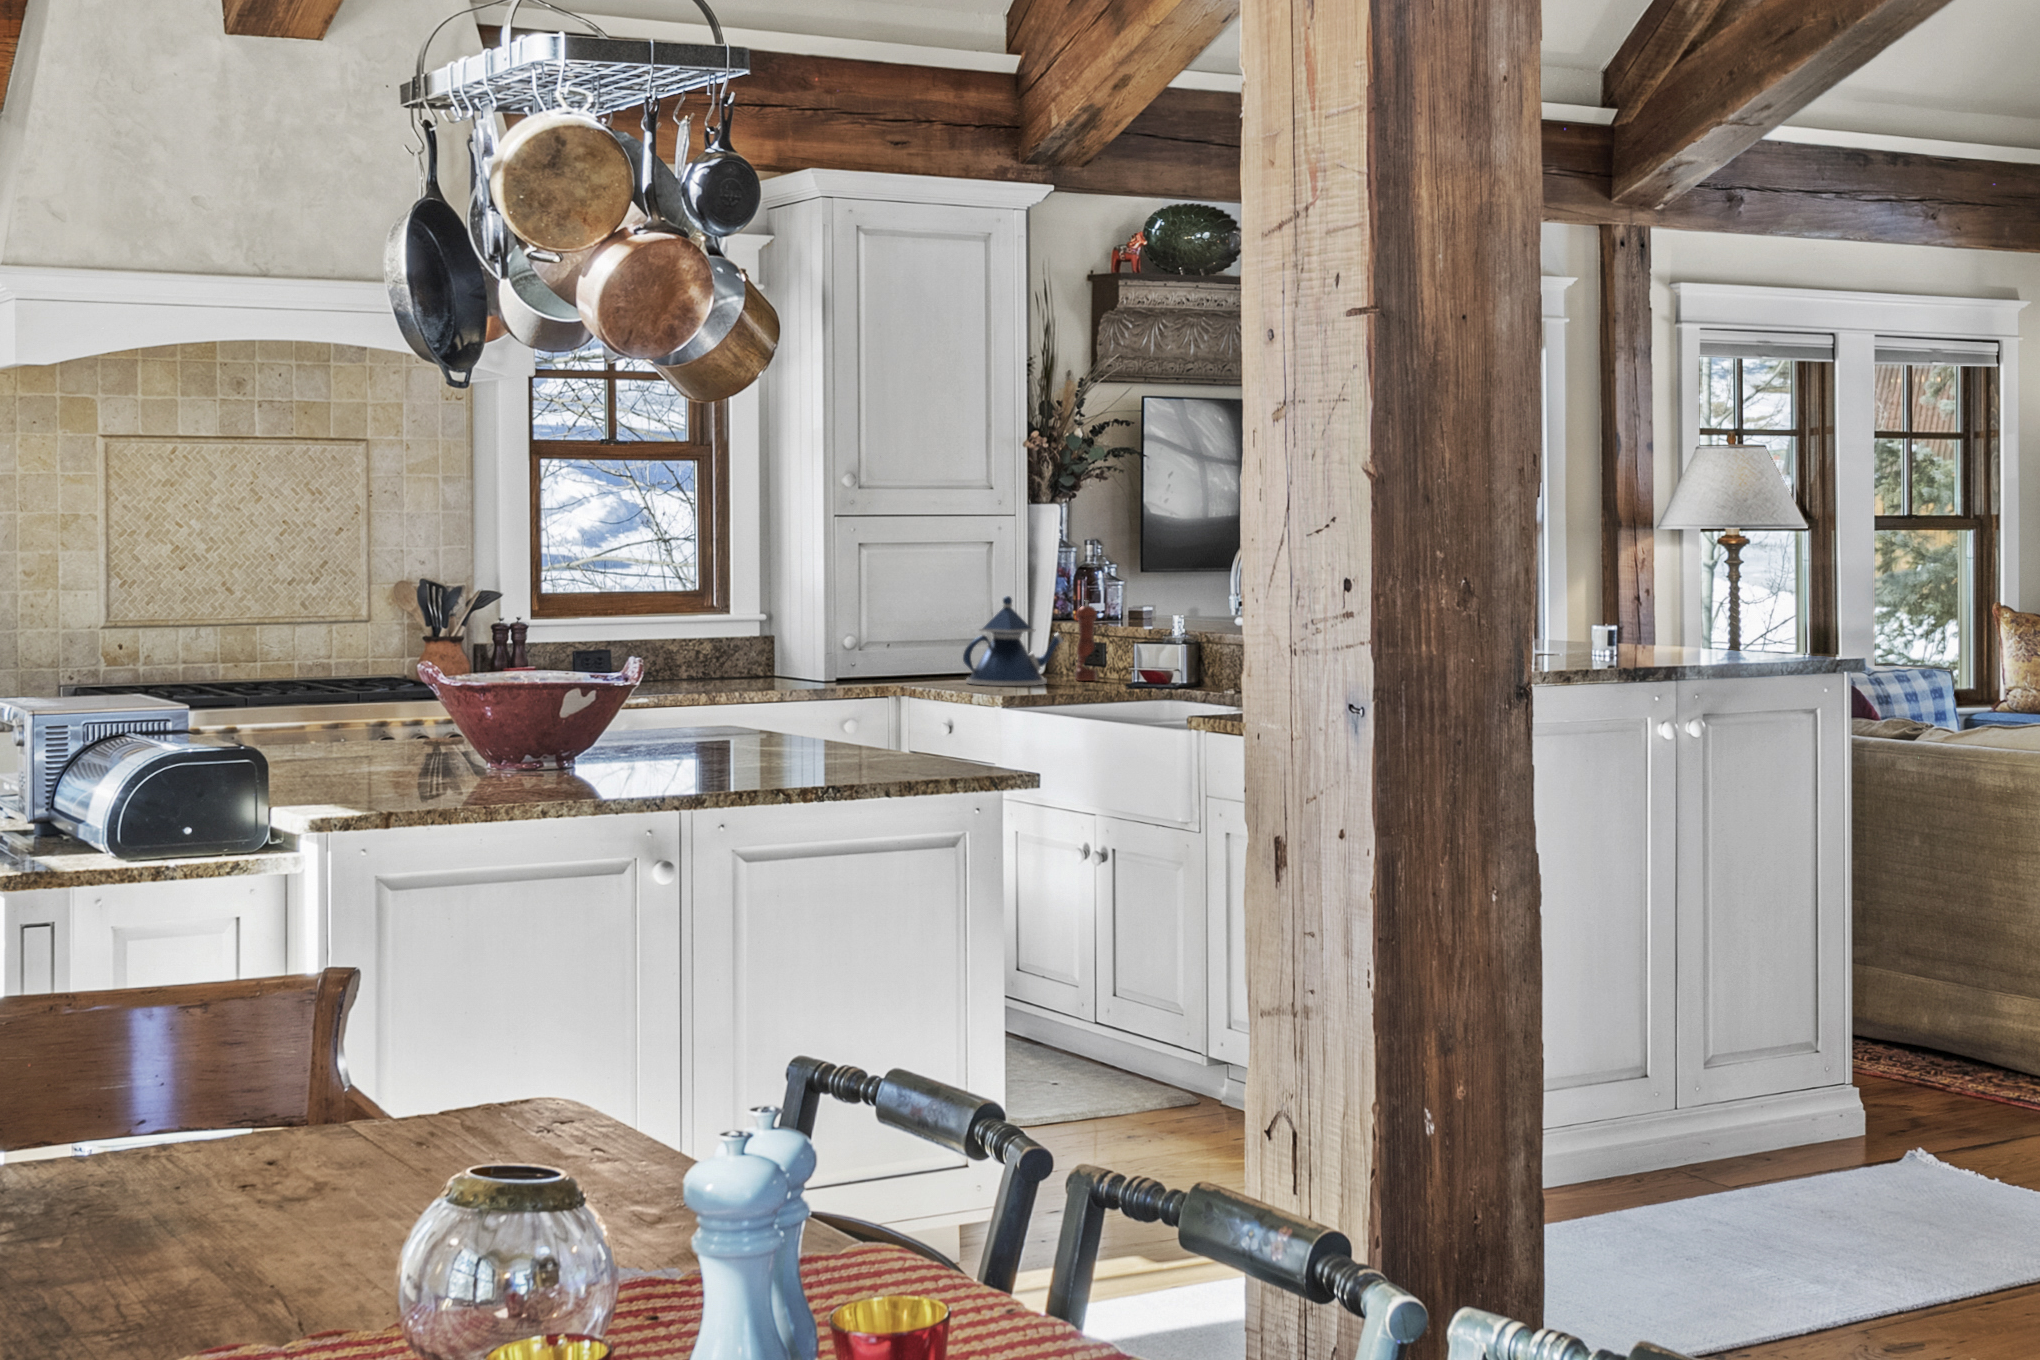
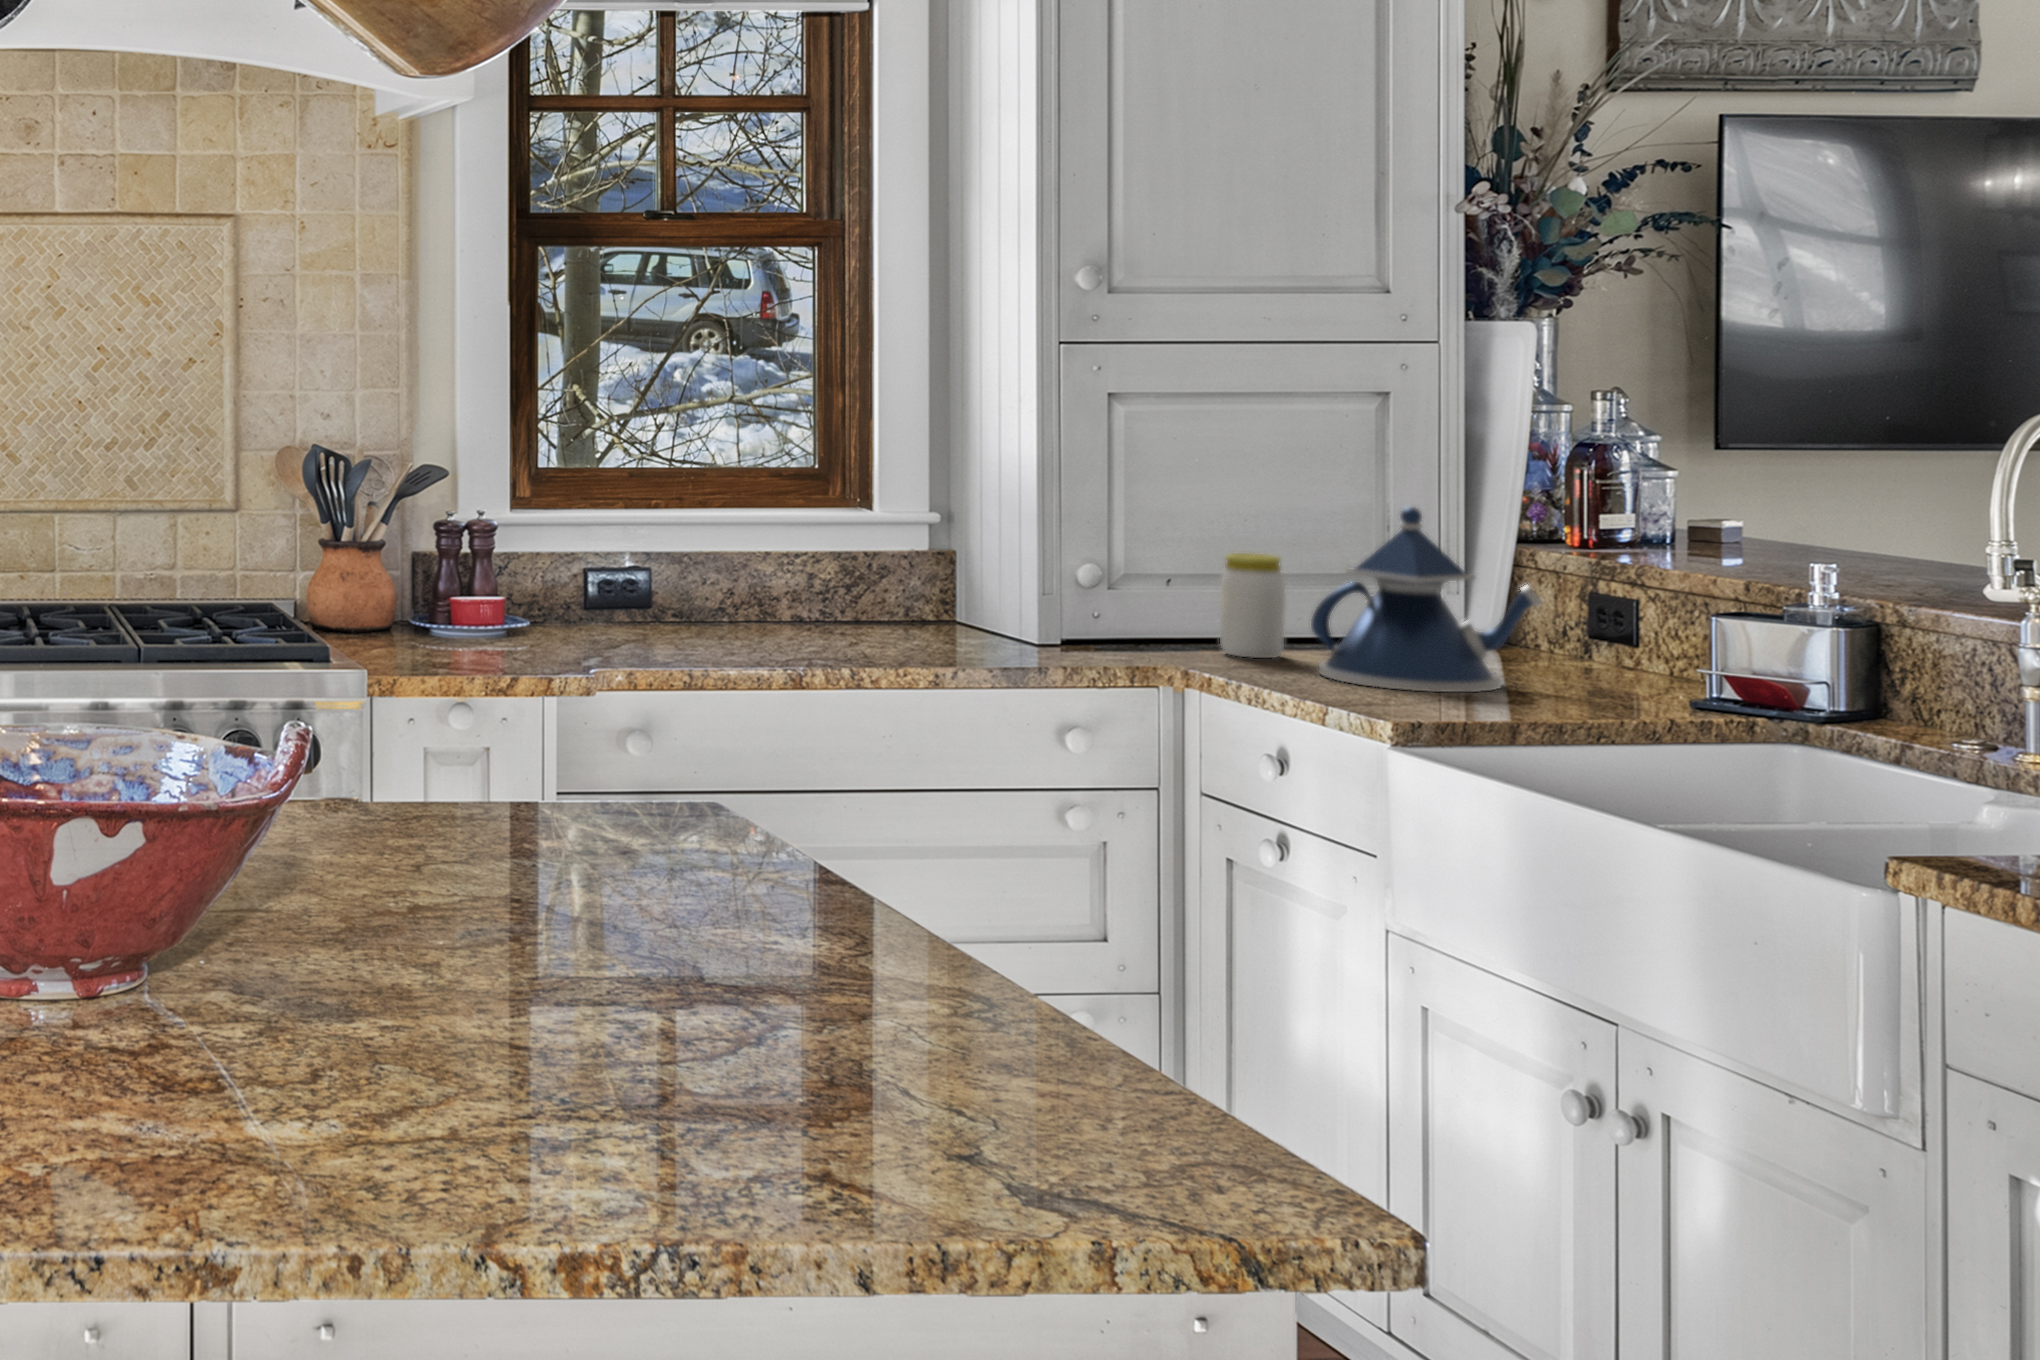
pepper mill: present [1075,600,1097,681] -> none [1569,517,1621,682]
jar: none [918,627,949,680] -> present [1220,553,1285,658]

